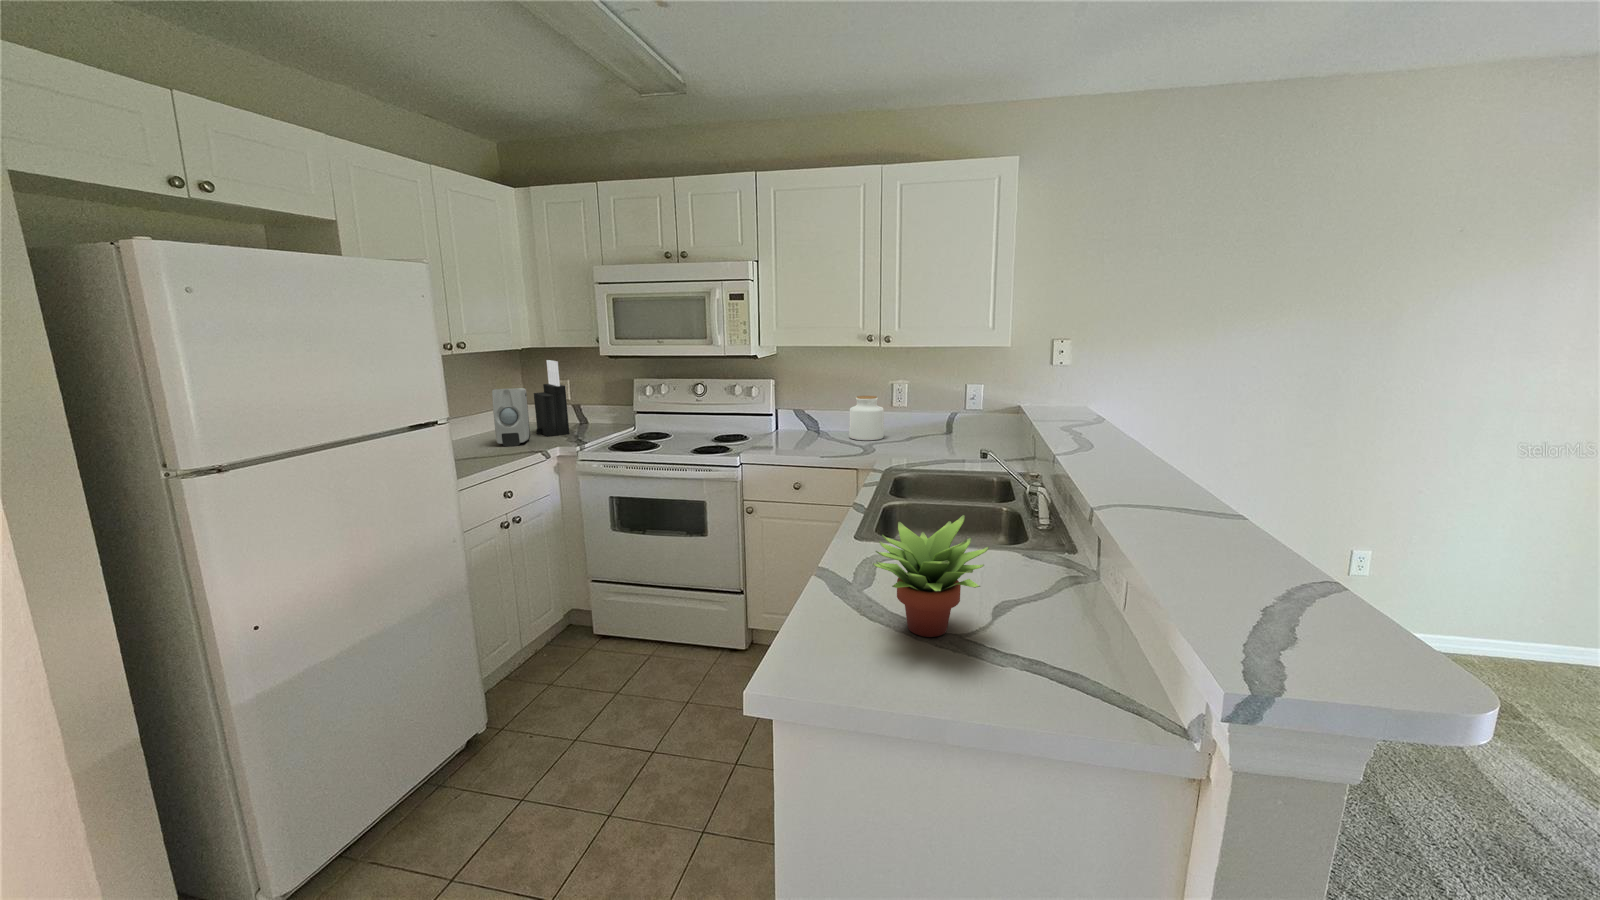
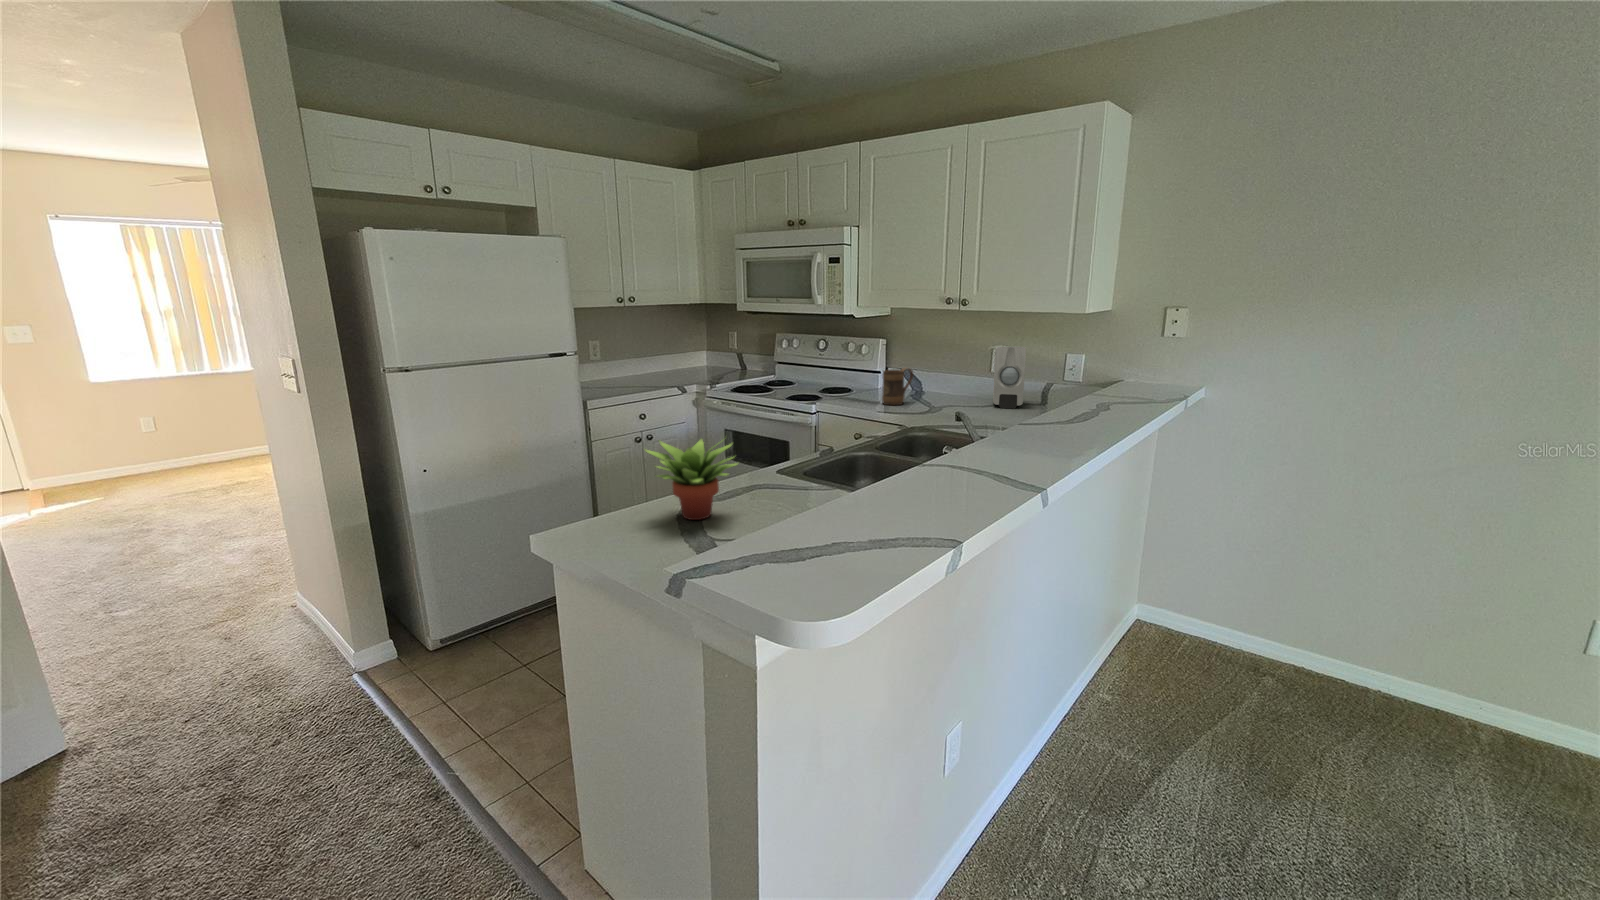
knife block: present [534,360,569,436] -> none [699,314,722,378]
soap dispenser: present [492,388,530,446] -> present [993,346,1026,408]
jar: present [849,396,884,440] -> none [932,358,968,403]
mug: none [812,408,838,448] -> present [882,368,913,405]

